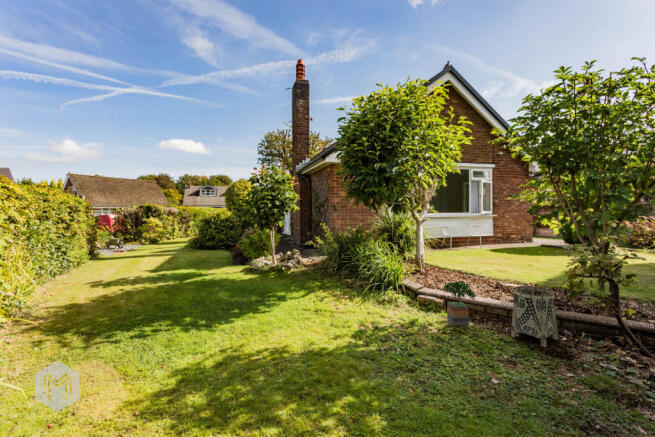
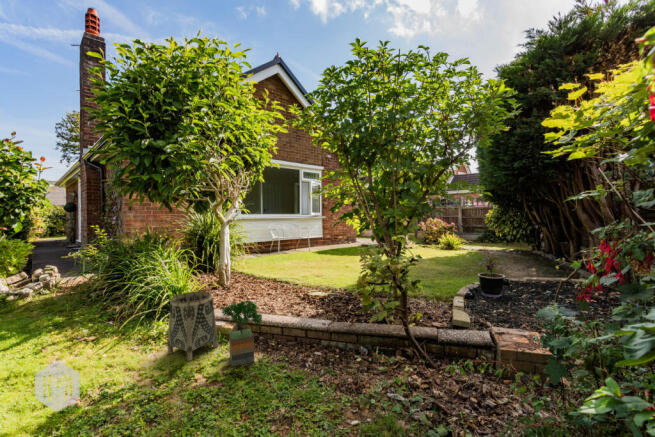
basket: present [511,286,558,347] -> present [167,291,218,361]

